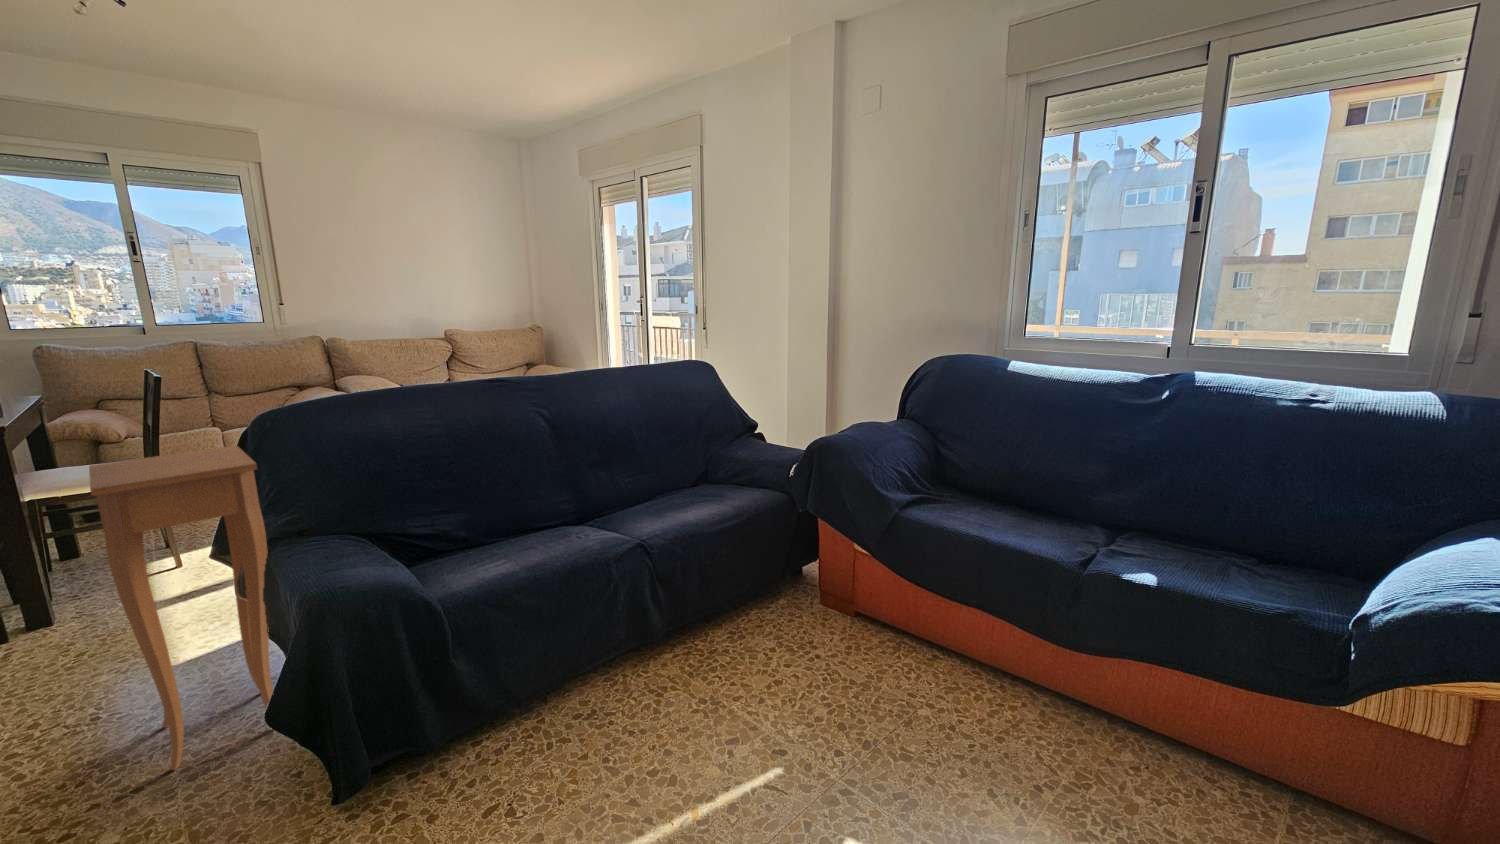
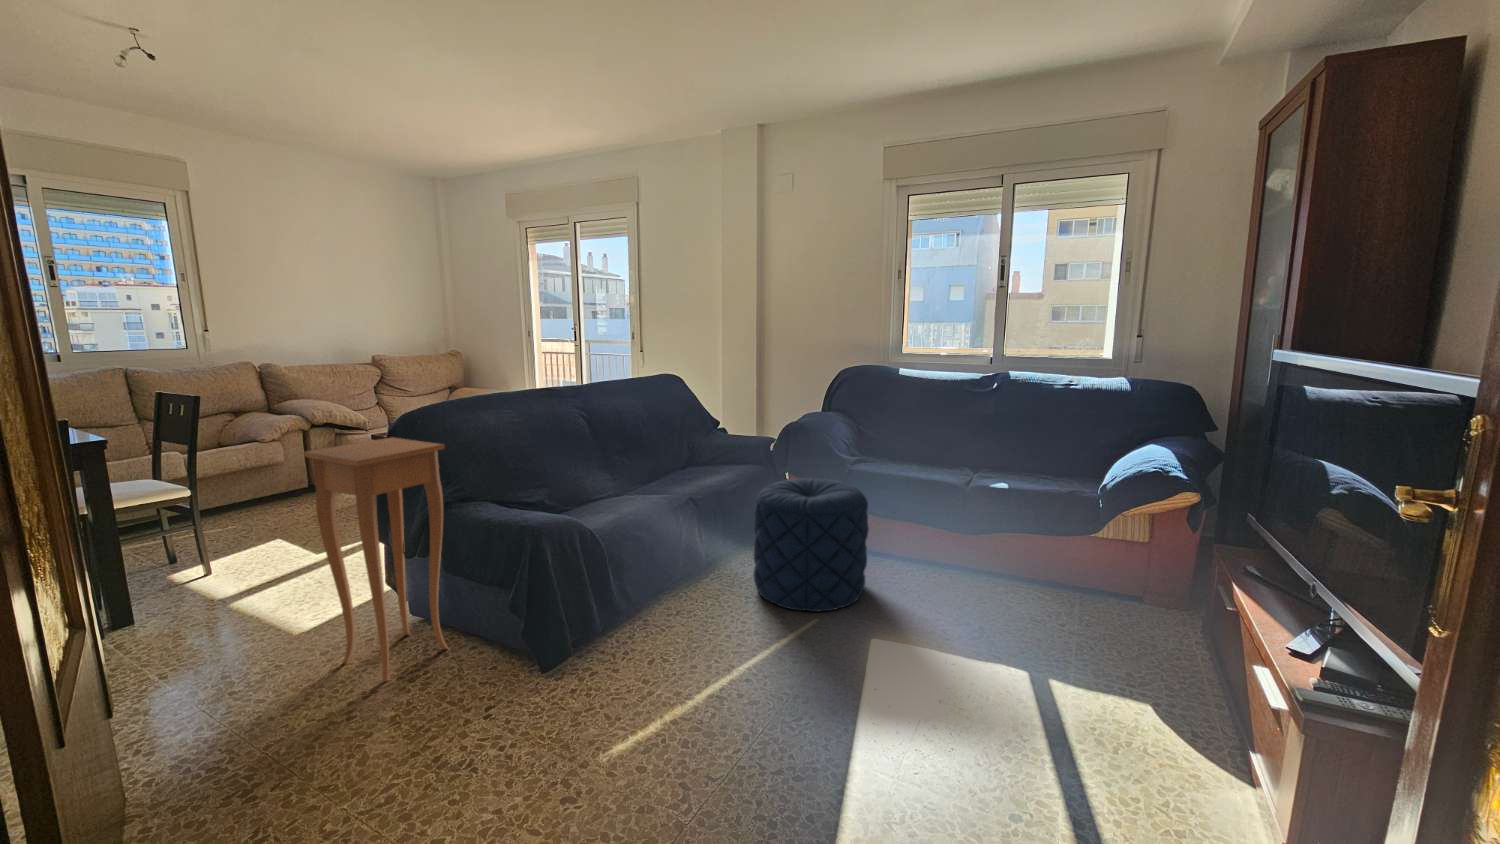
pouf: none [715,529,893,754] -> present [753,478,869,611]

